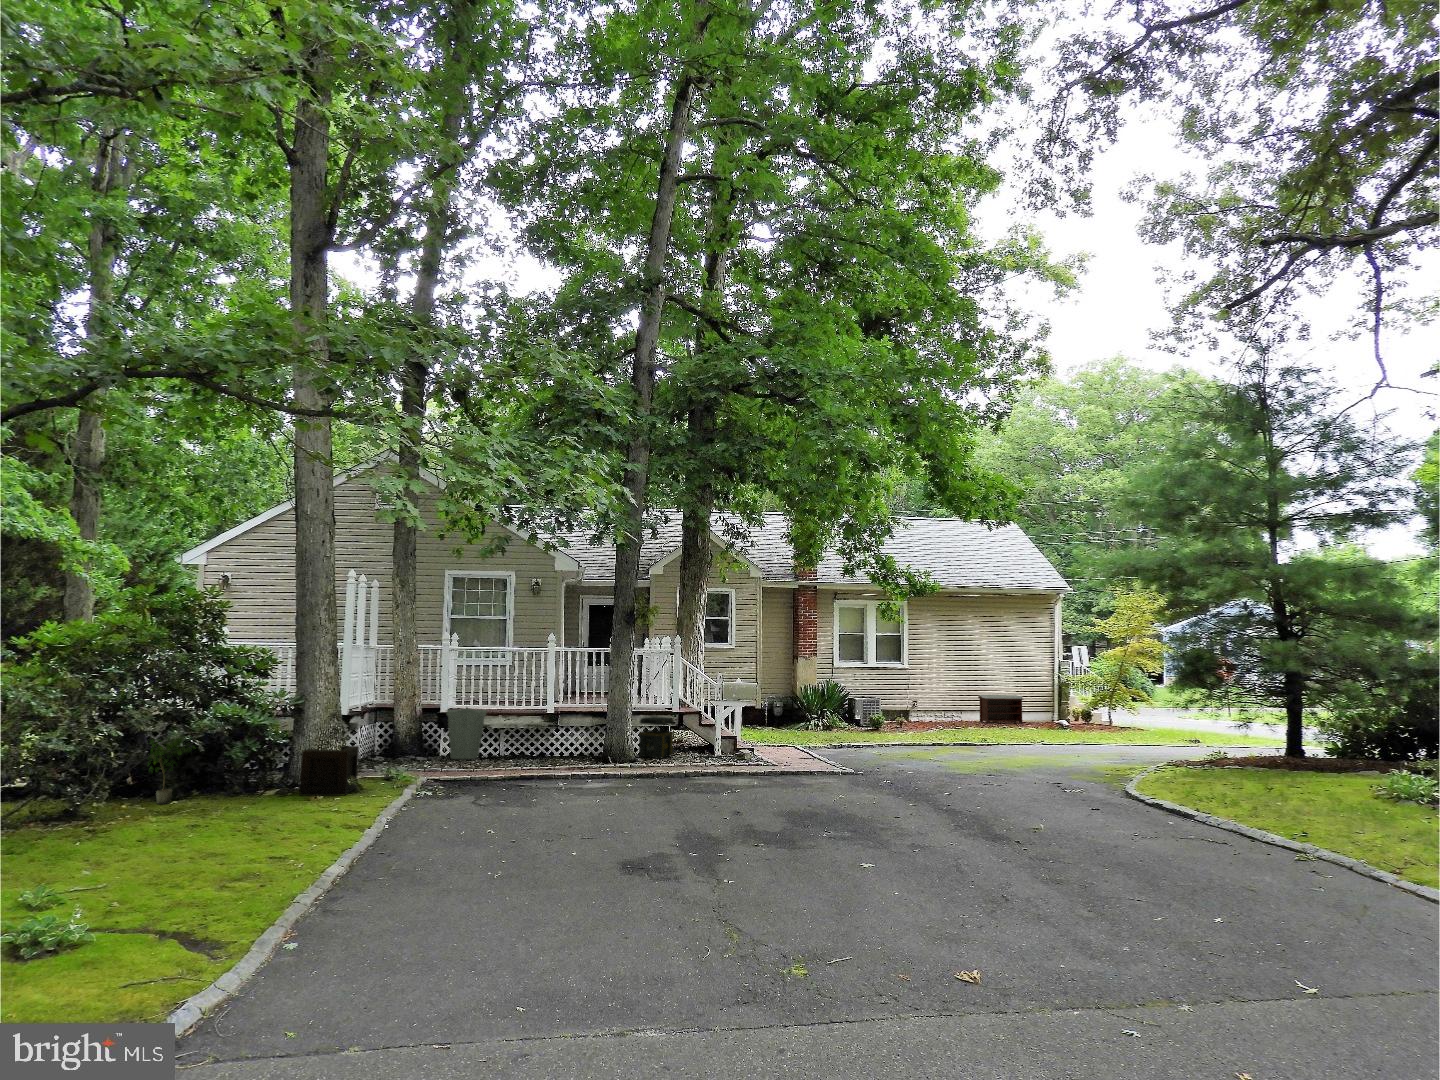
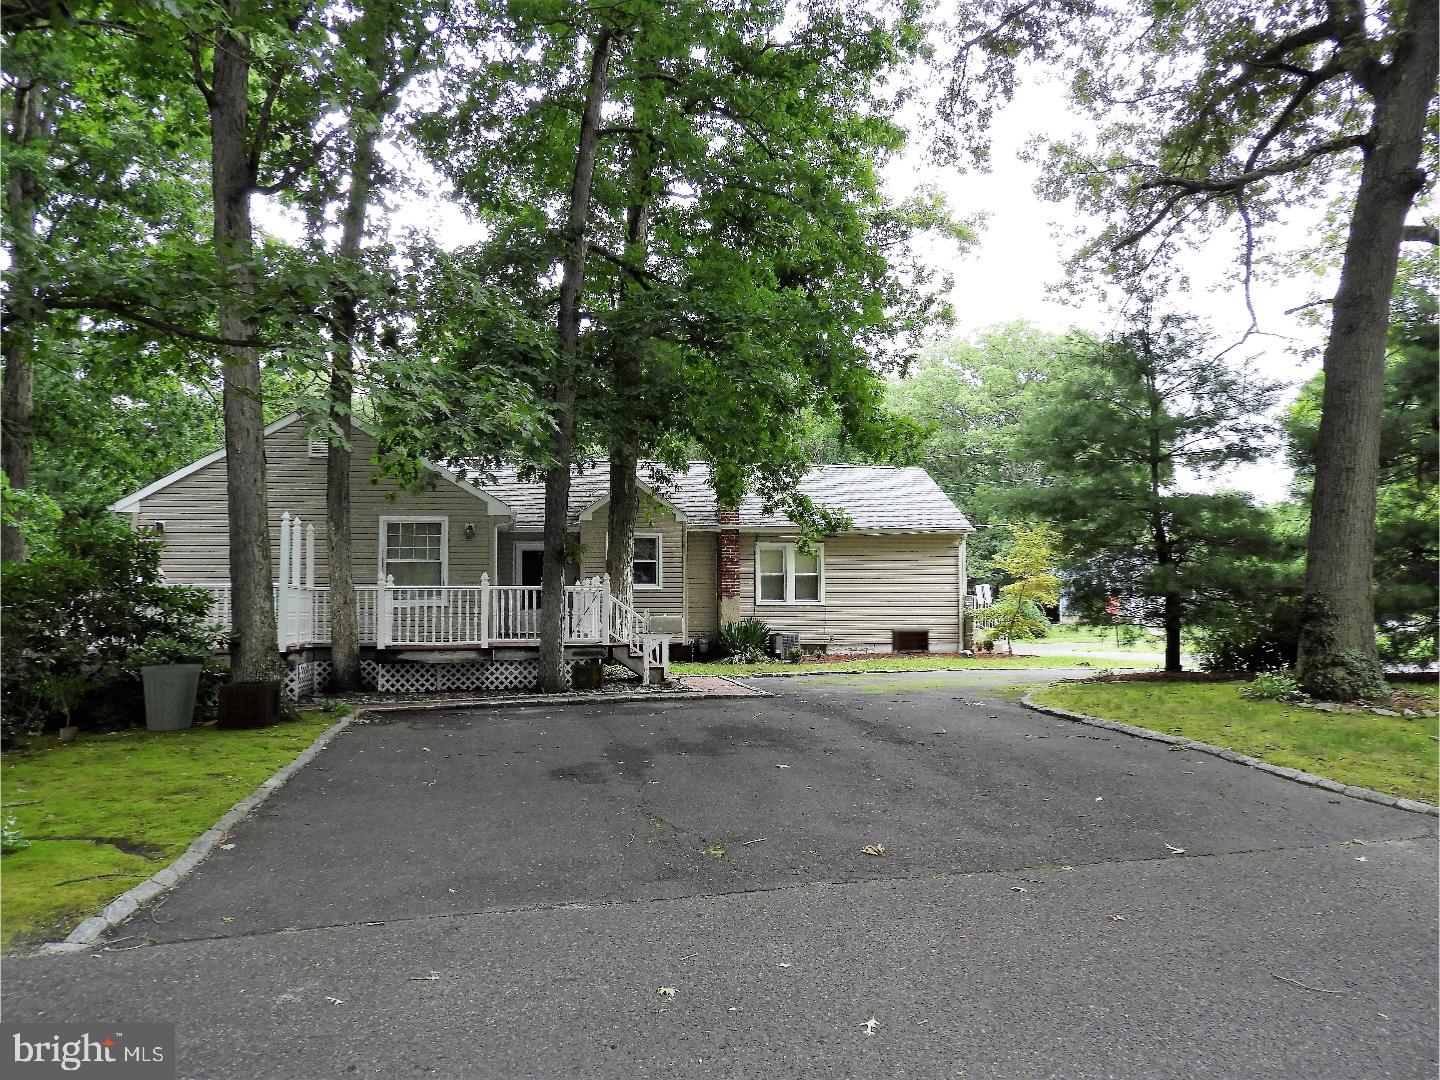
trash can: present [447,707,486,759] -> present [141,662,202,731]

